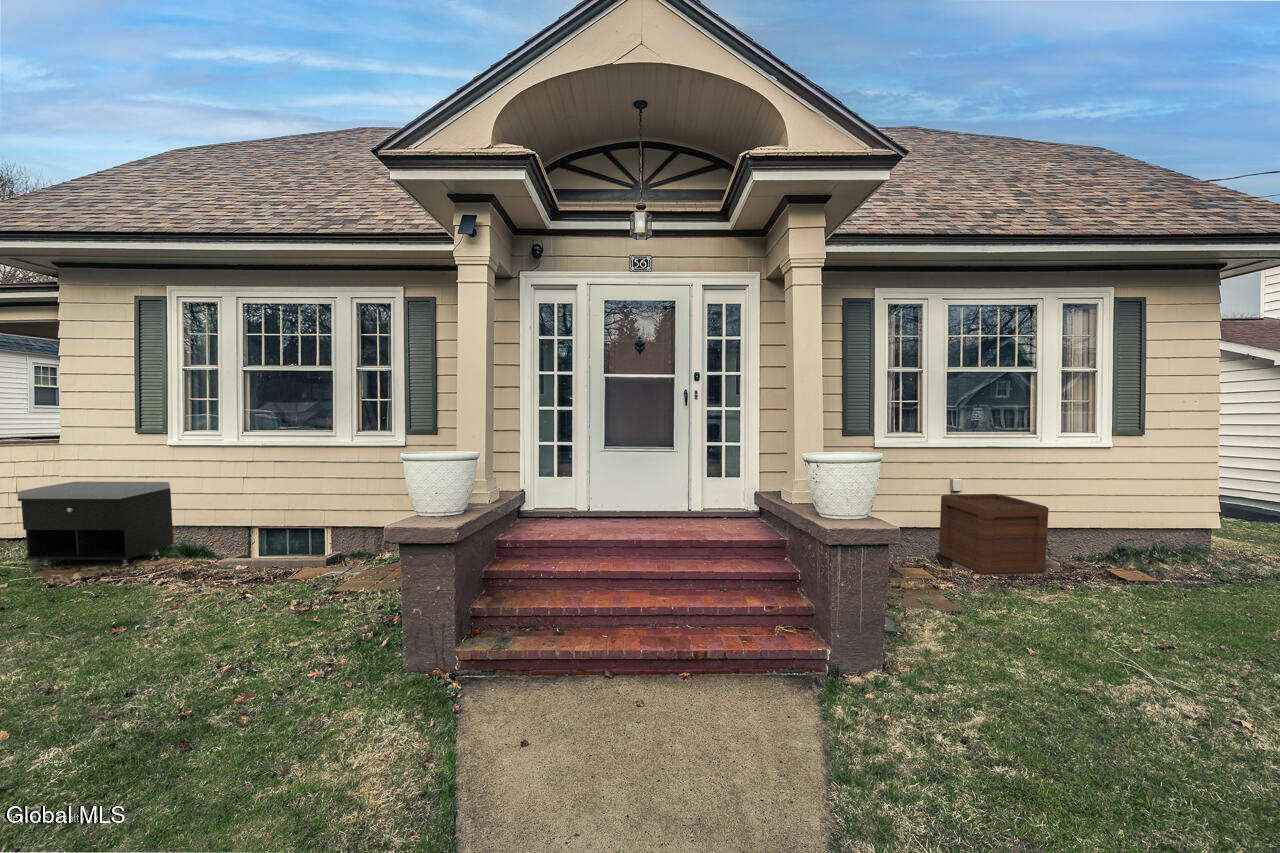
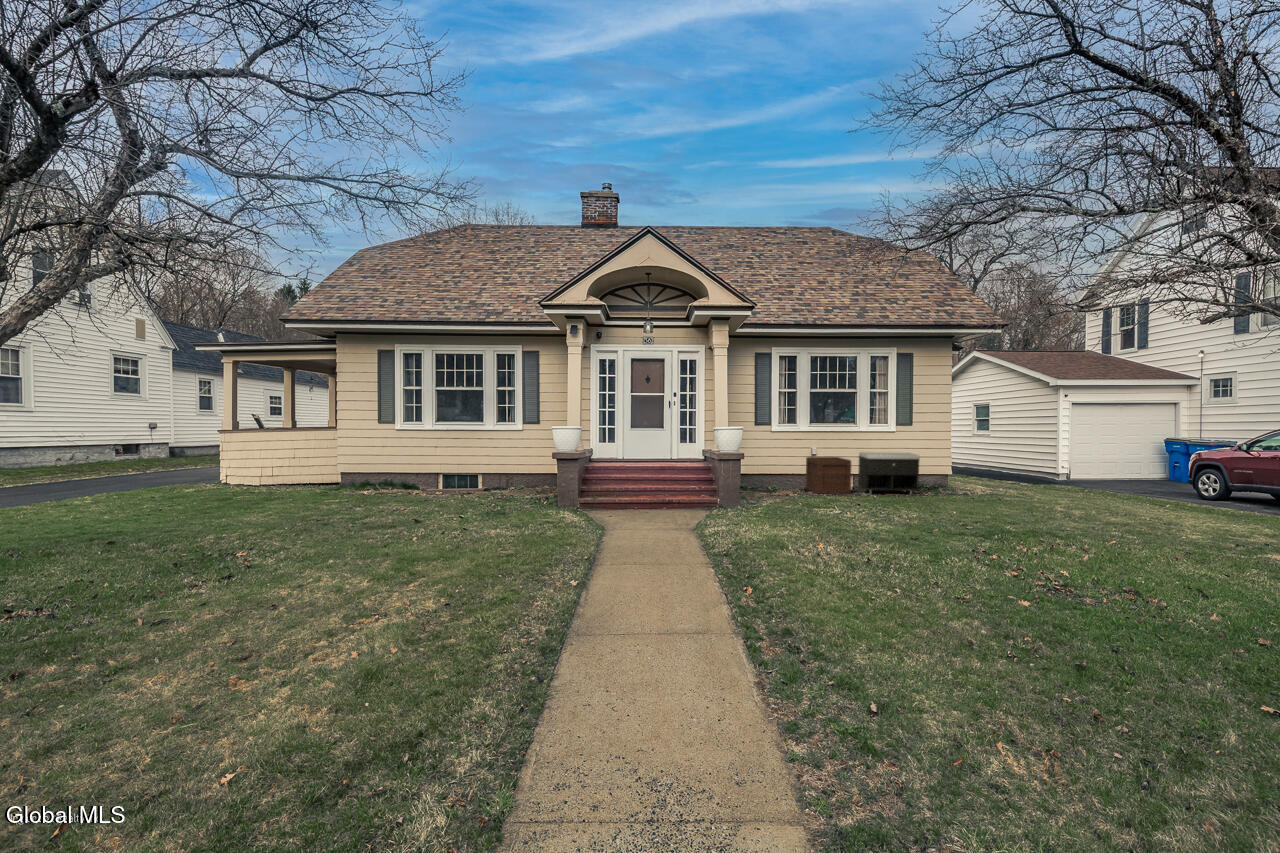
storage bench: present [18,481,173,566] -> present [858,452,920,494]

